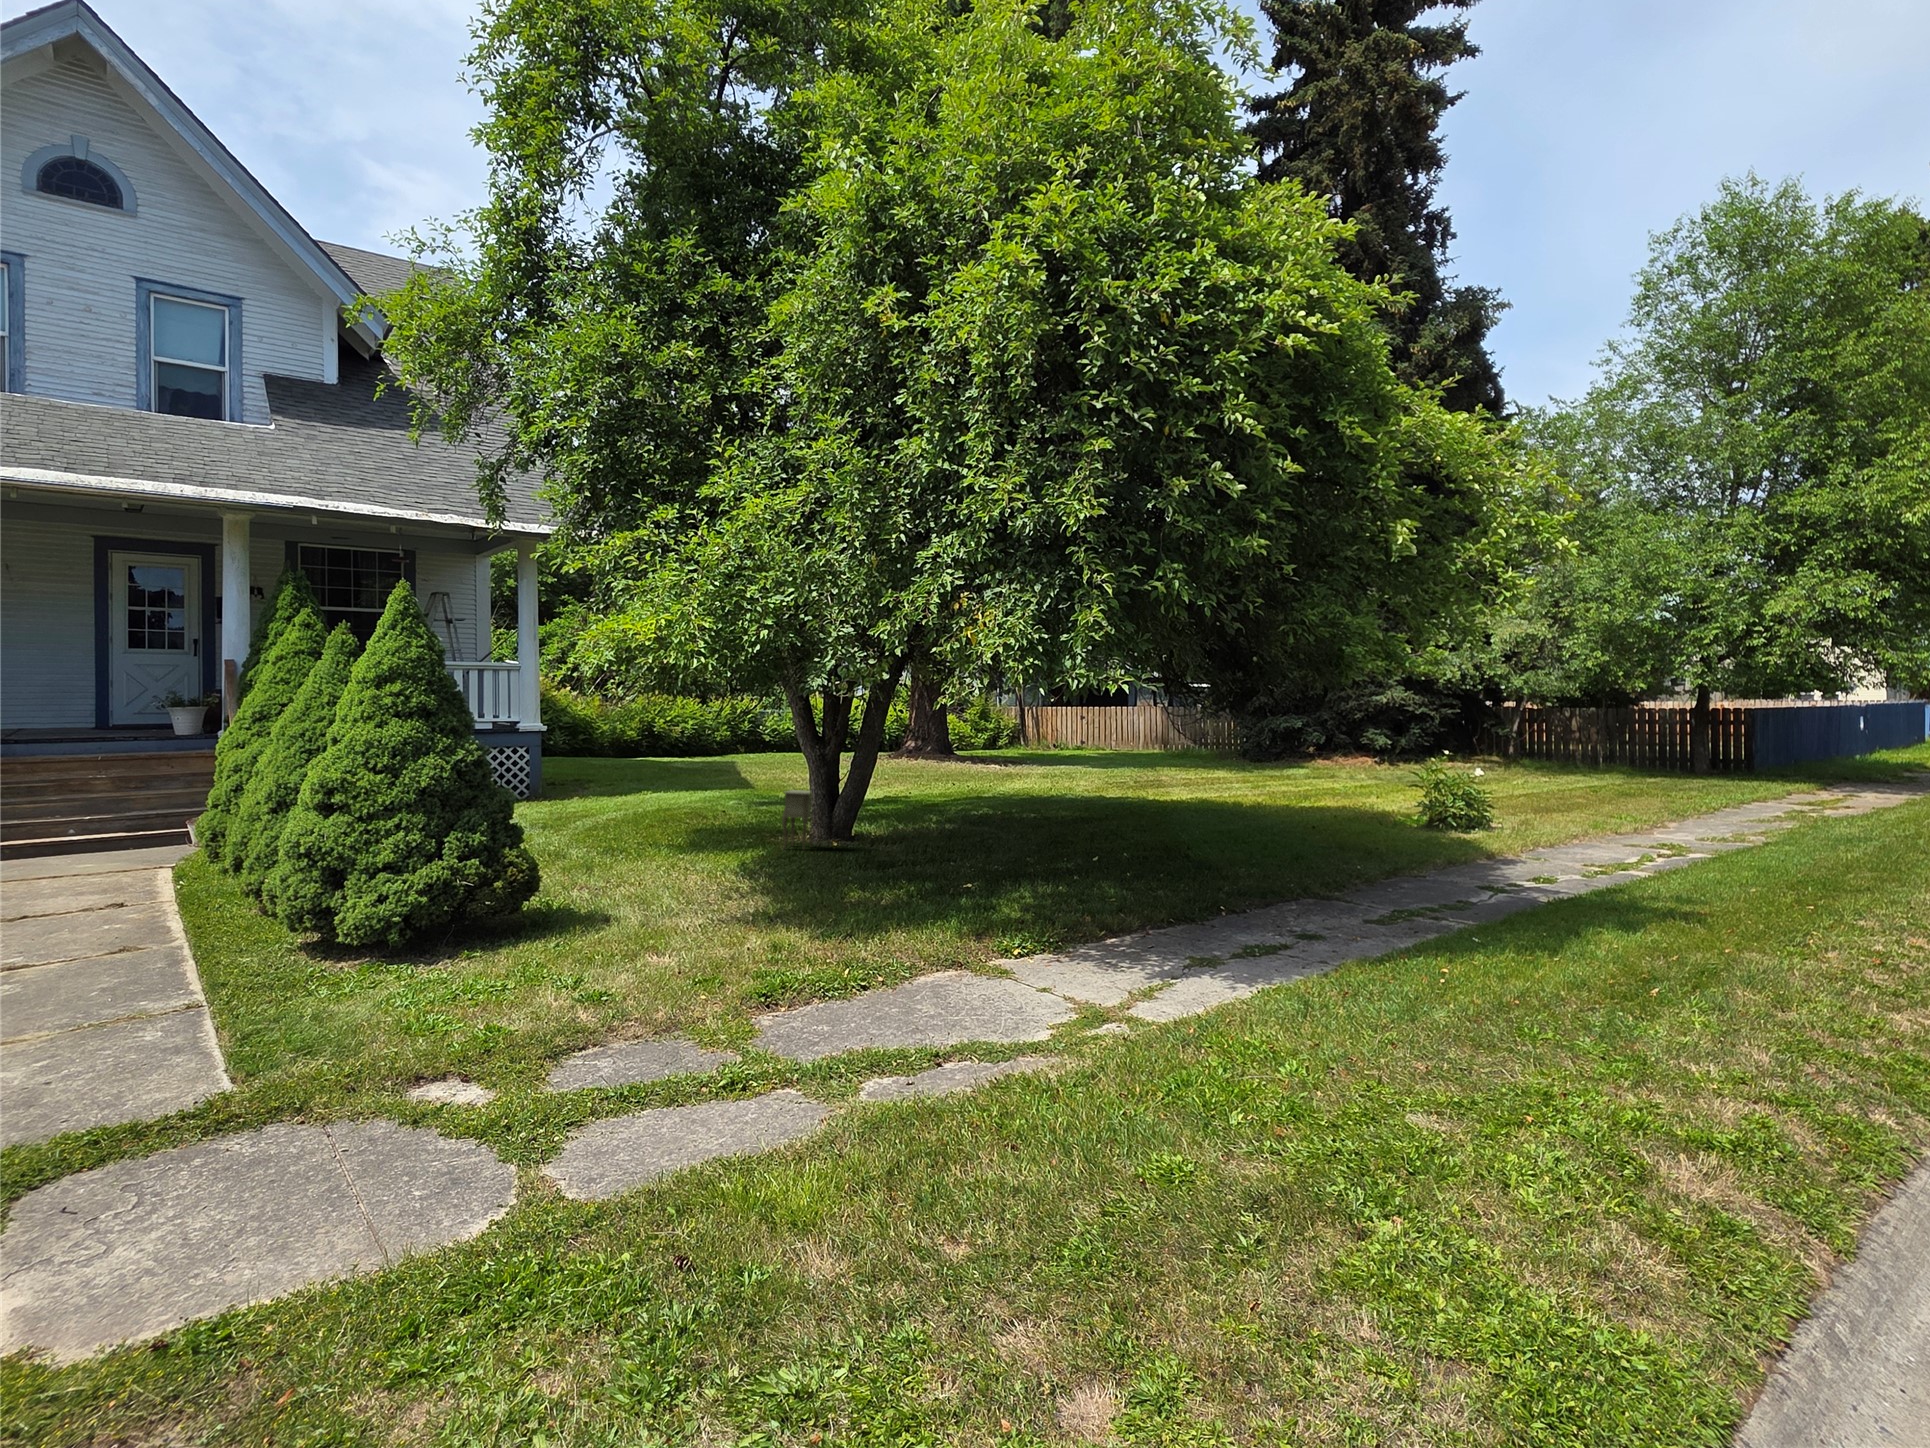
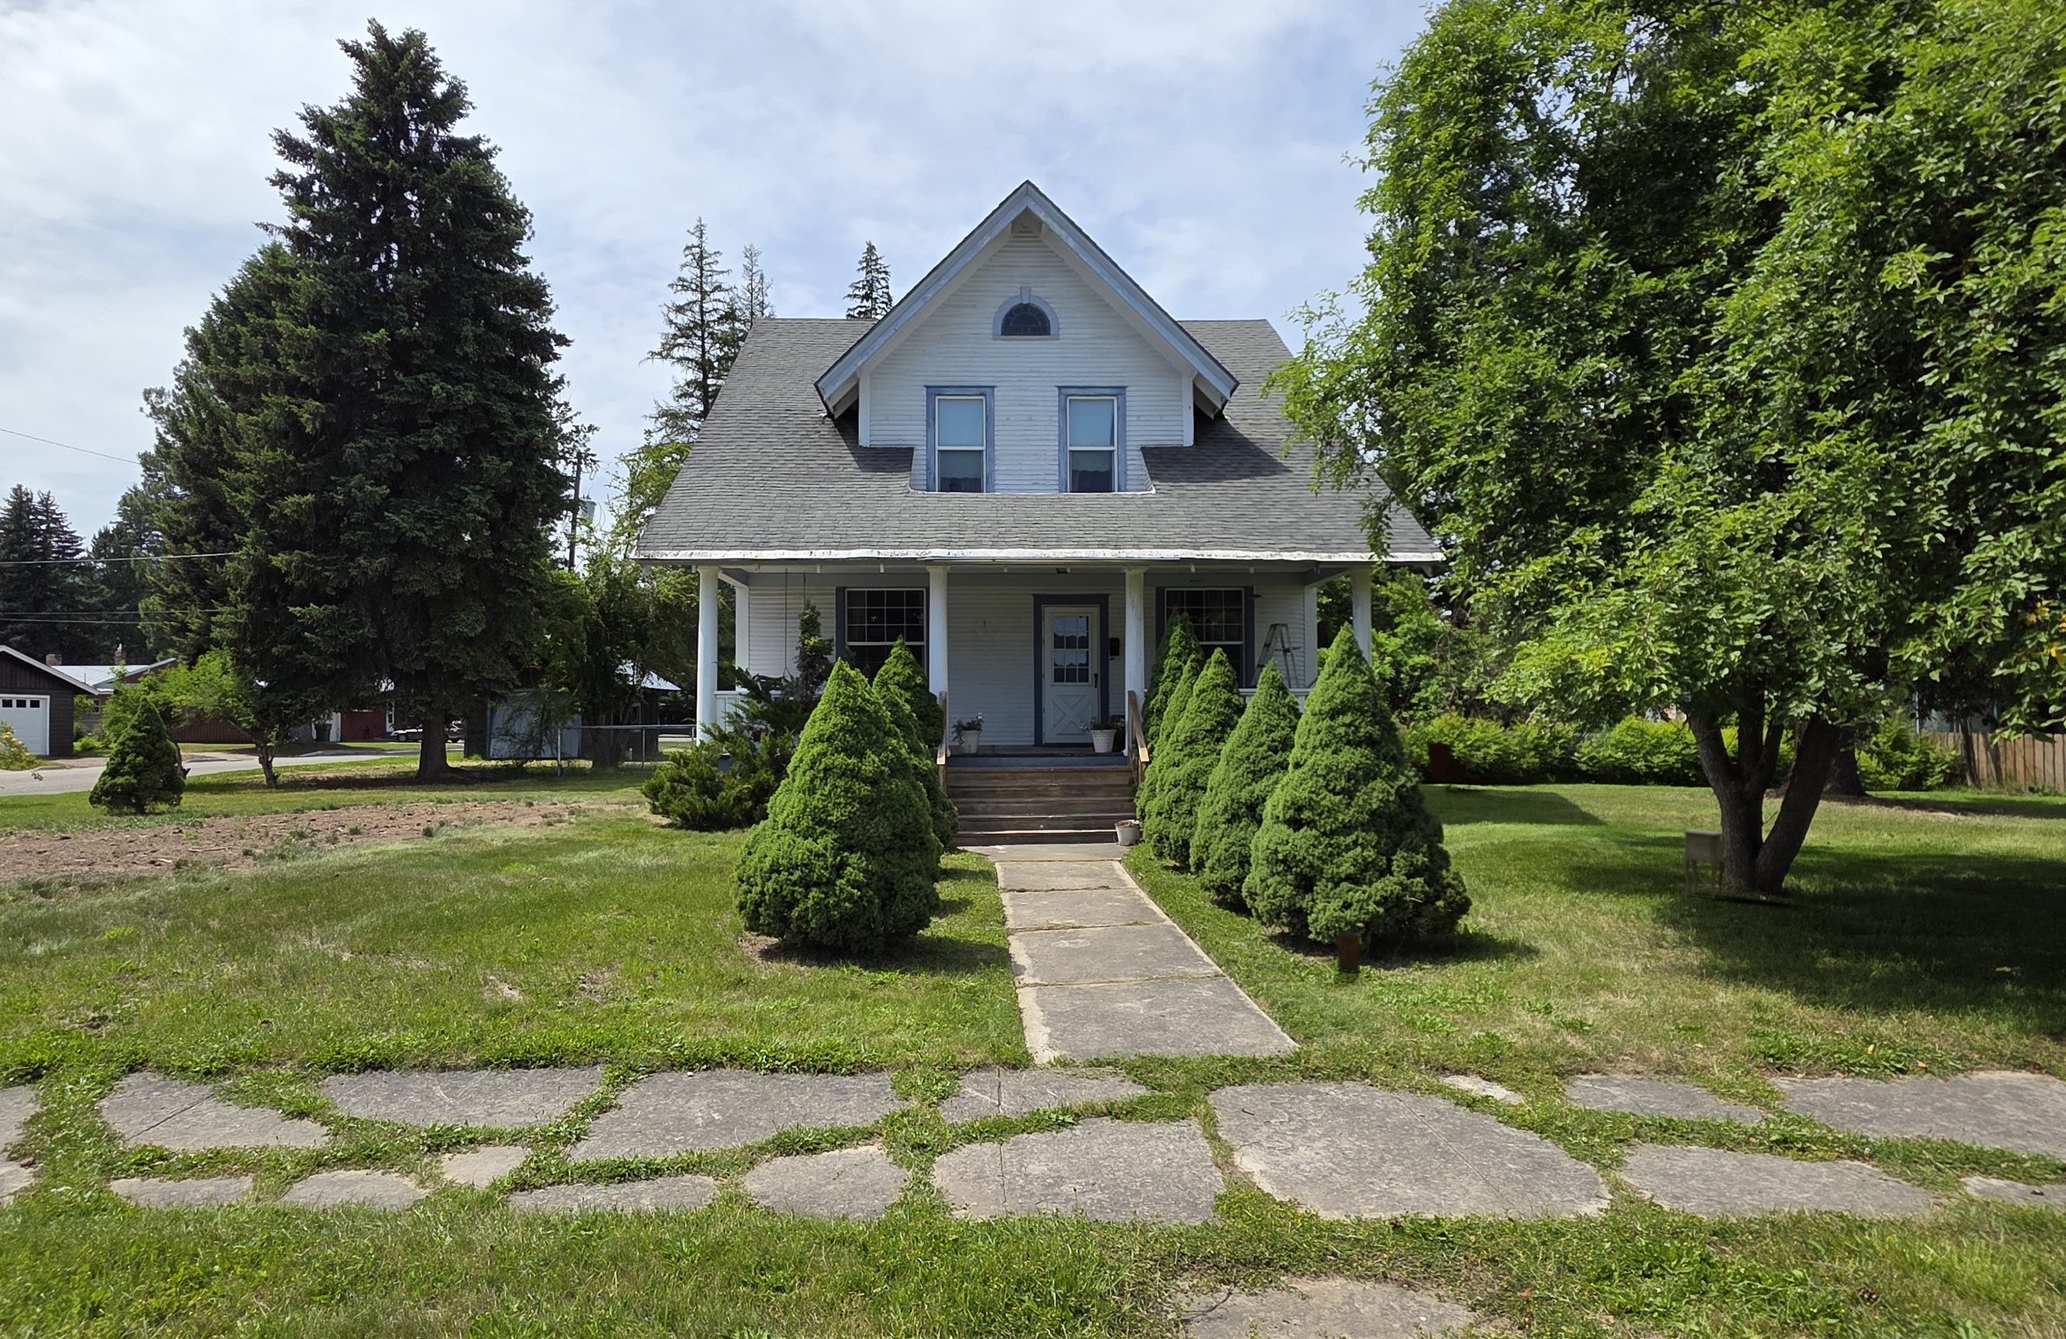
lounge chair: none [619,719,673,766] -> present [1427,741,1484,790]
watering can: none [342,914,404,976] -> present [1325,916,1372,972]

